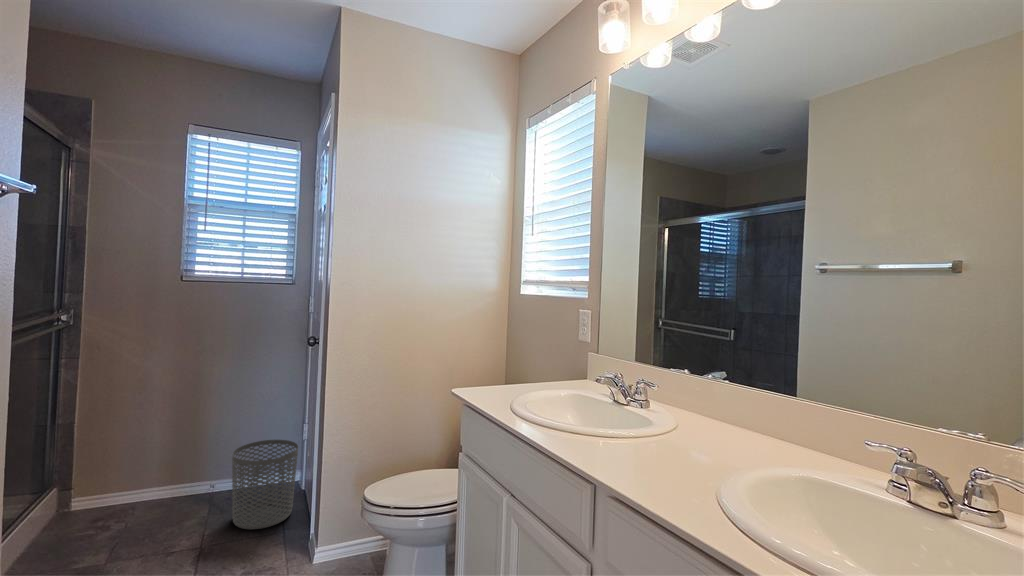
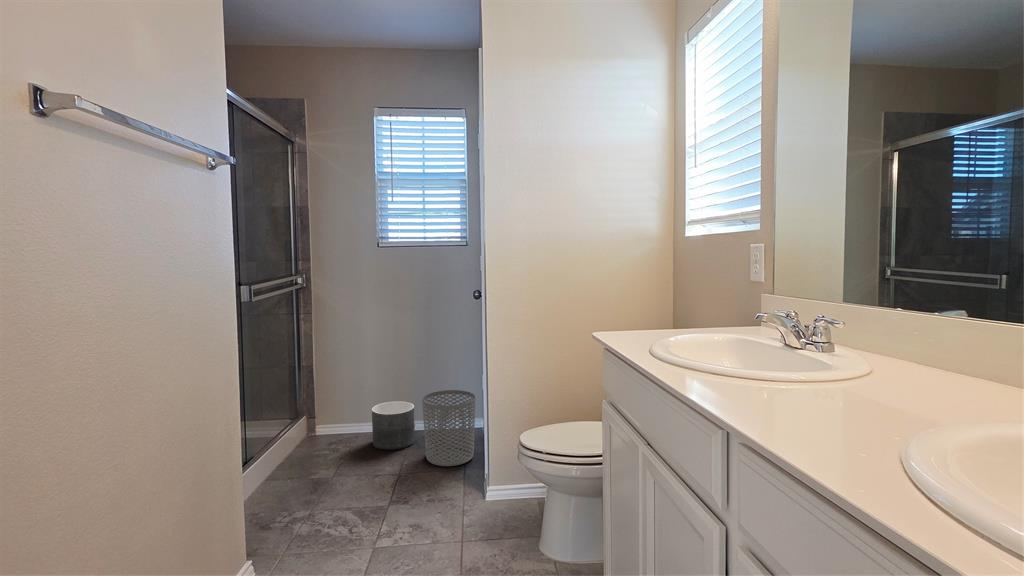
planter: none [156,457,217,519] -> present [372,401,415,450]

